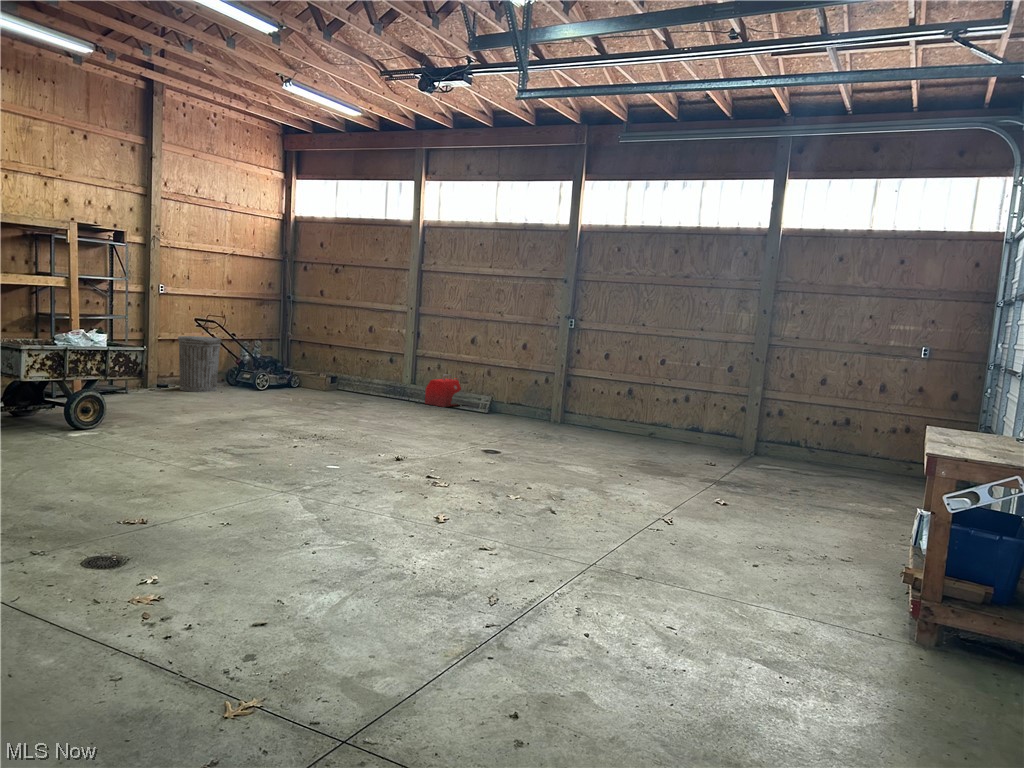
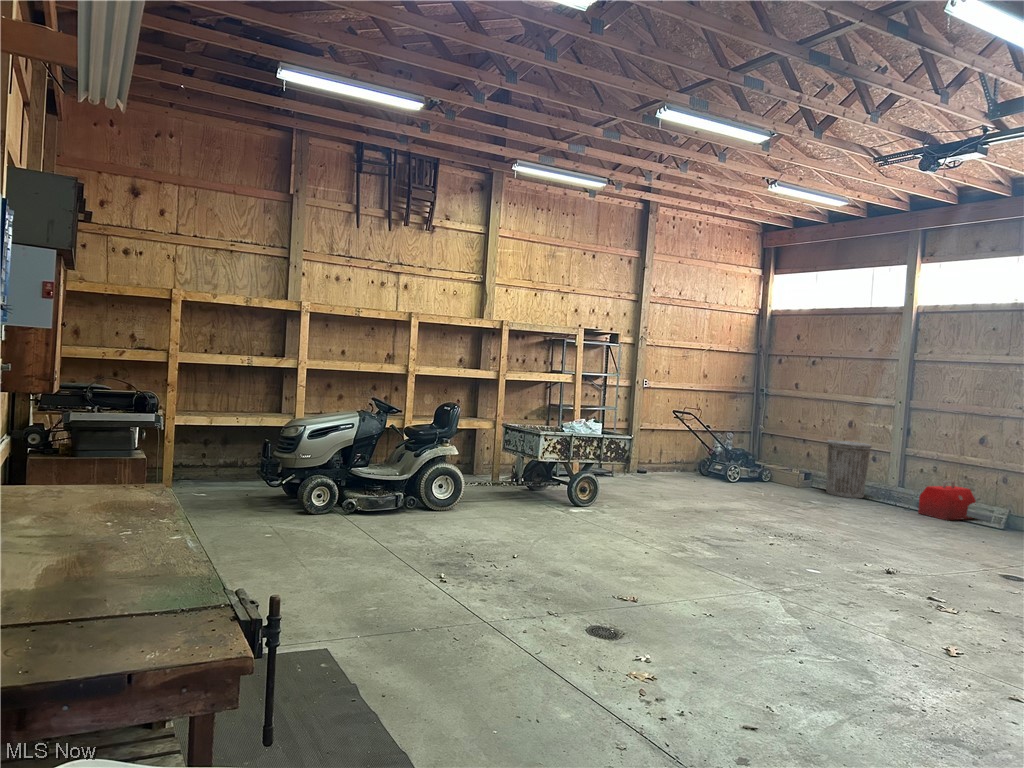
trash can: present [178,336,221,392] -> present [826,440,872,498]

